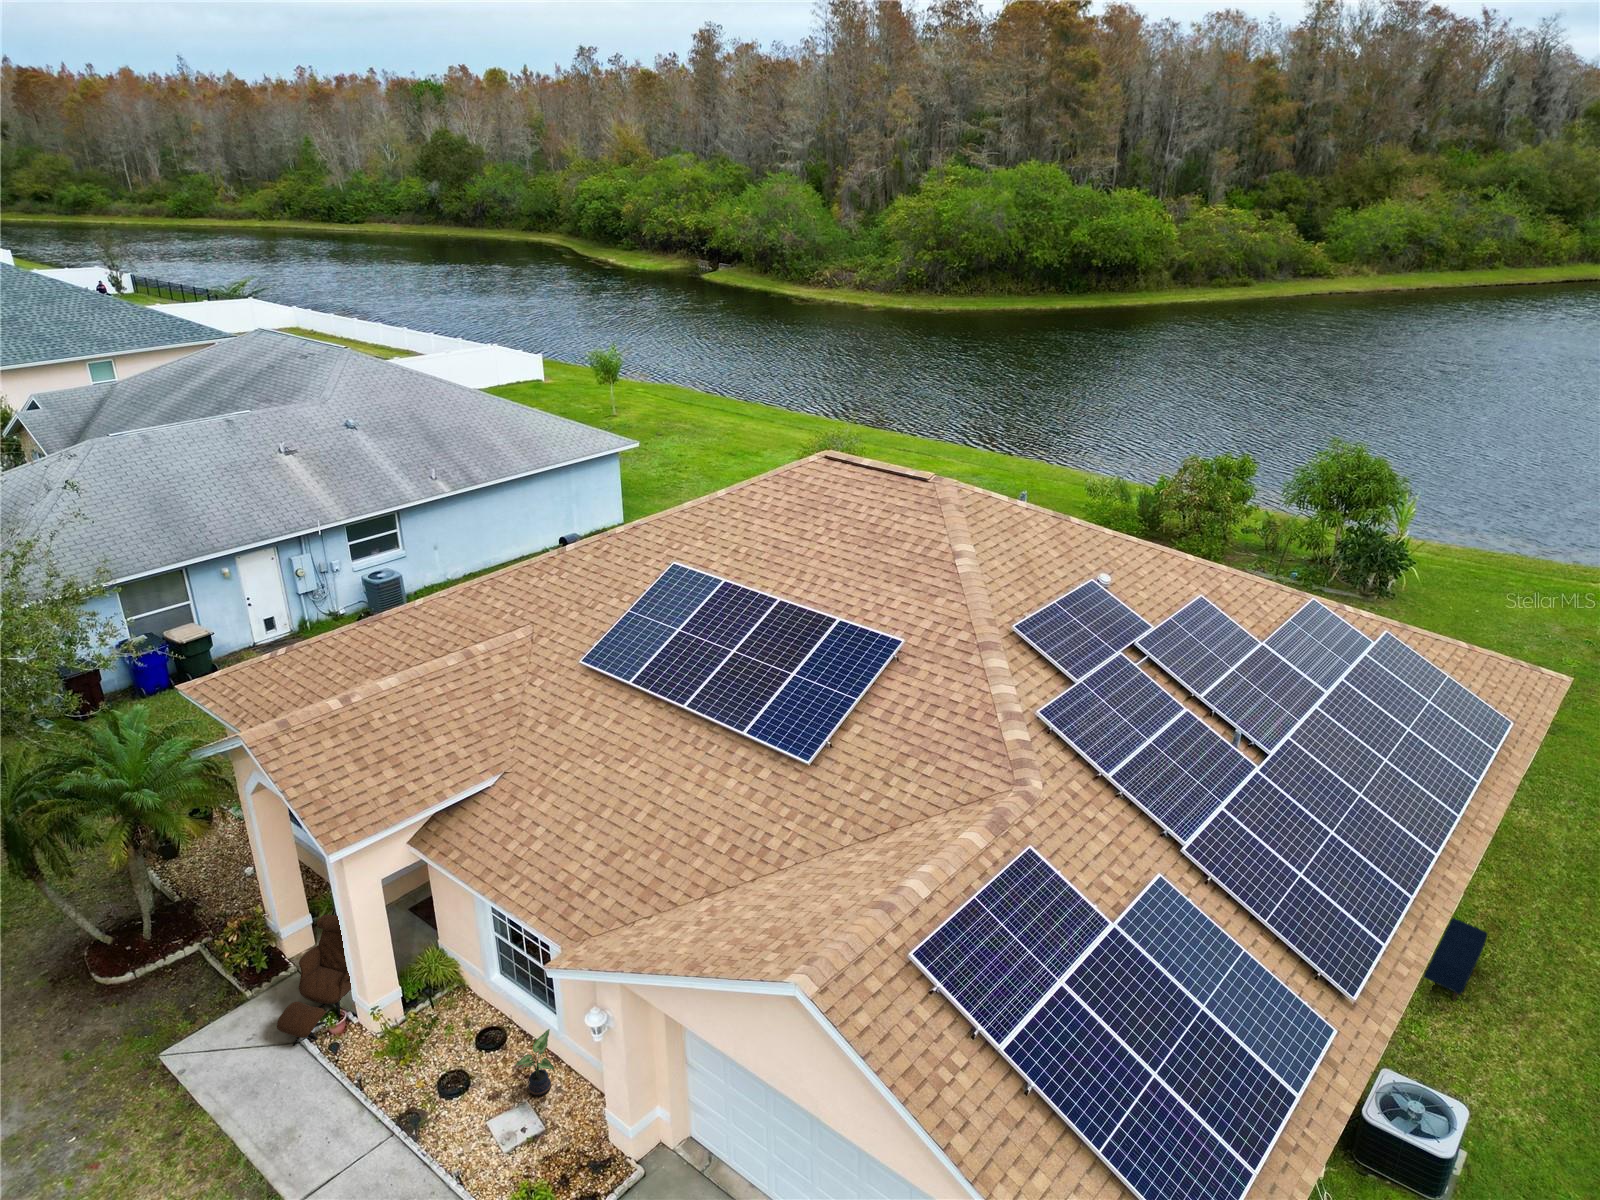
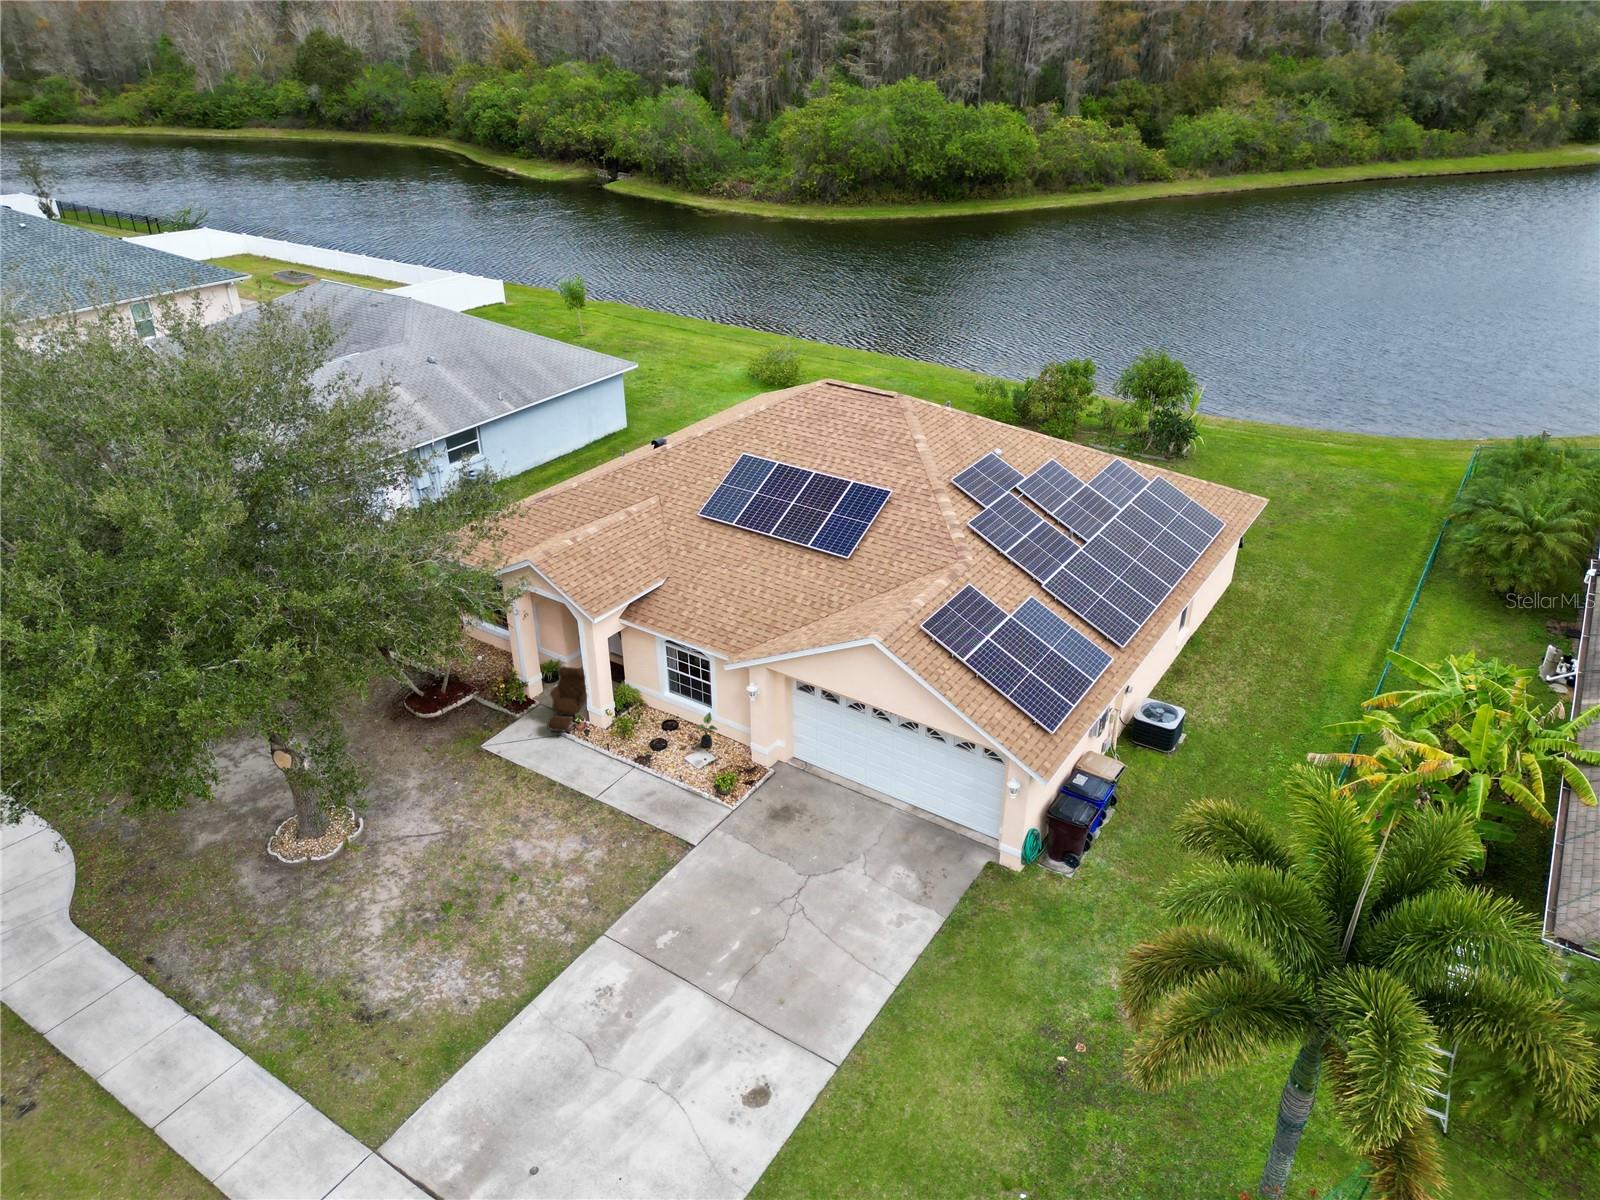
bench: present [1421,918,1487,1001] -> none [1171,634,1209,676]

